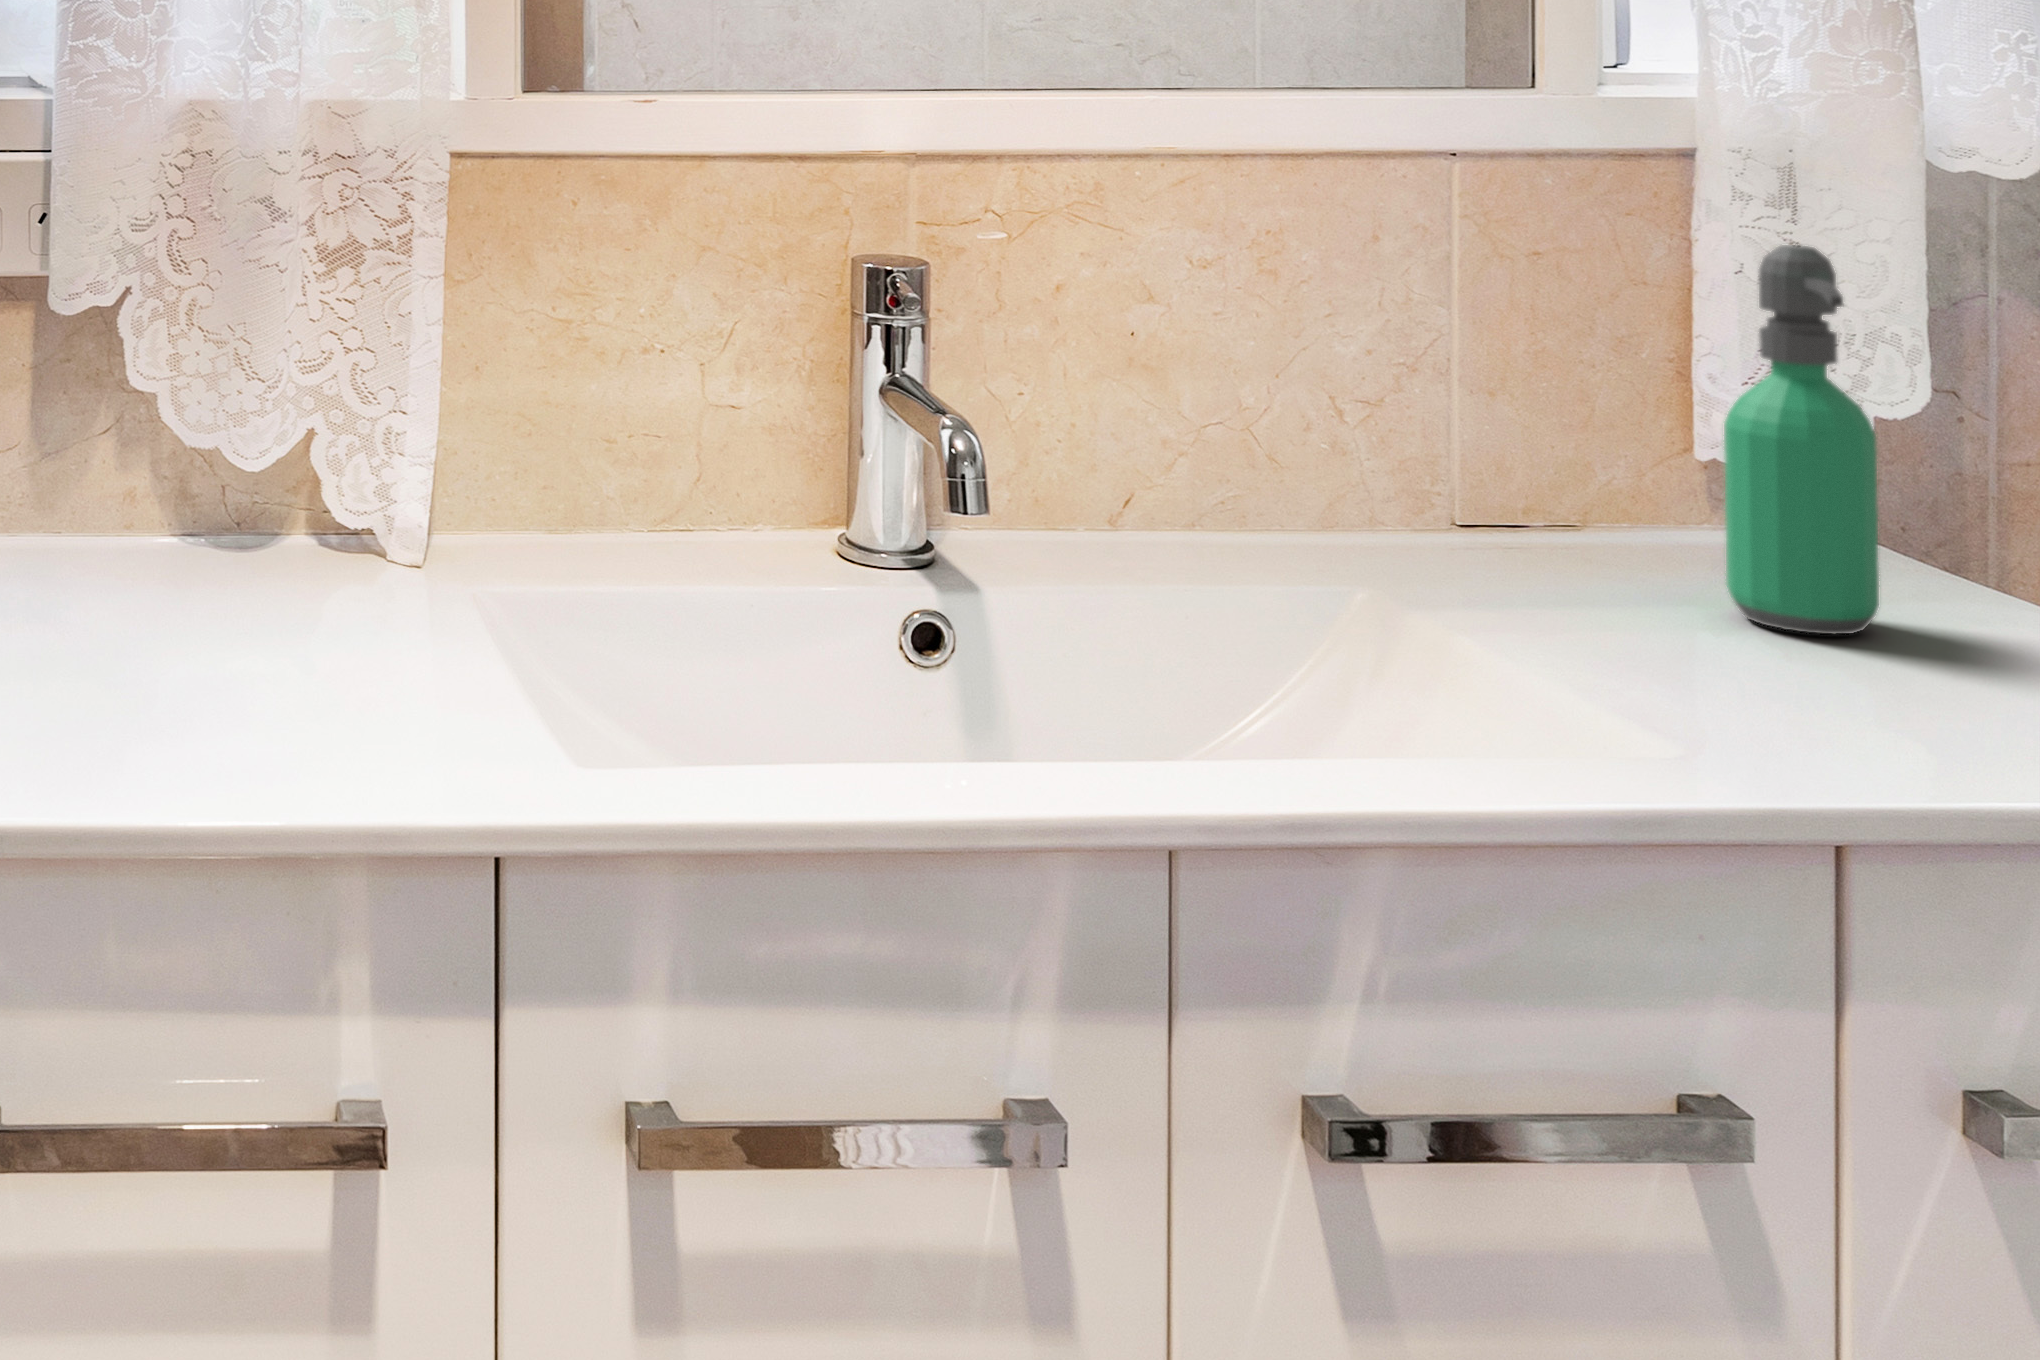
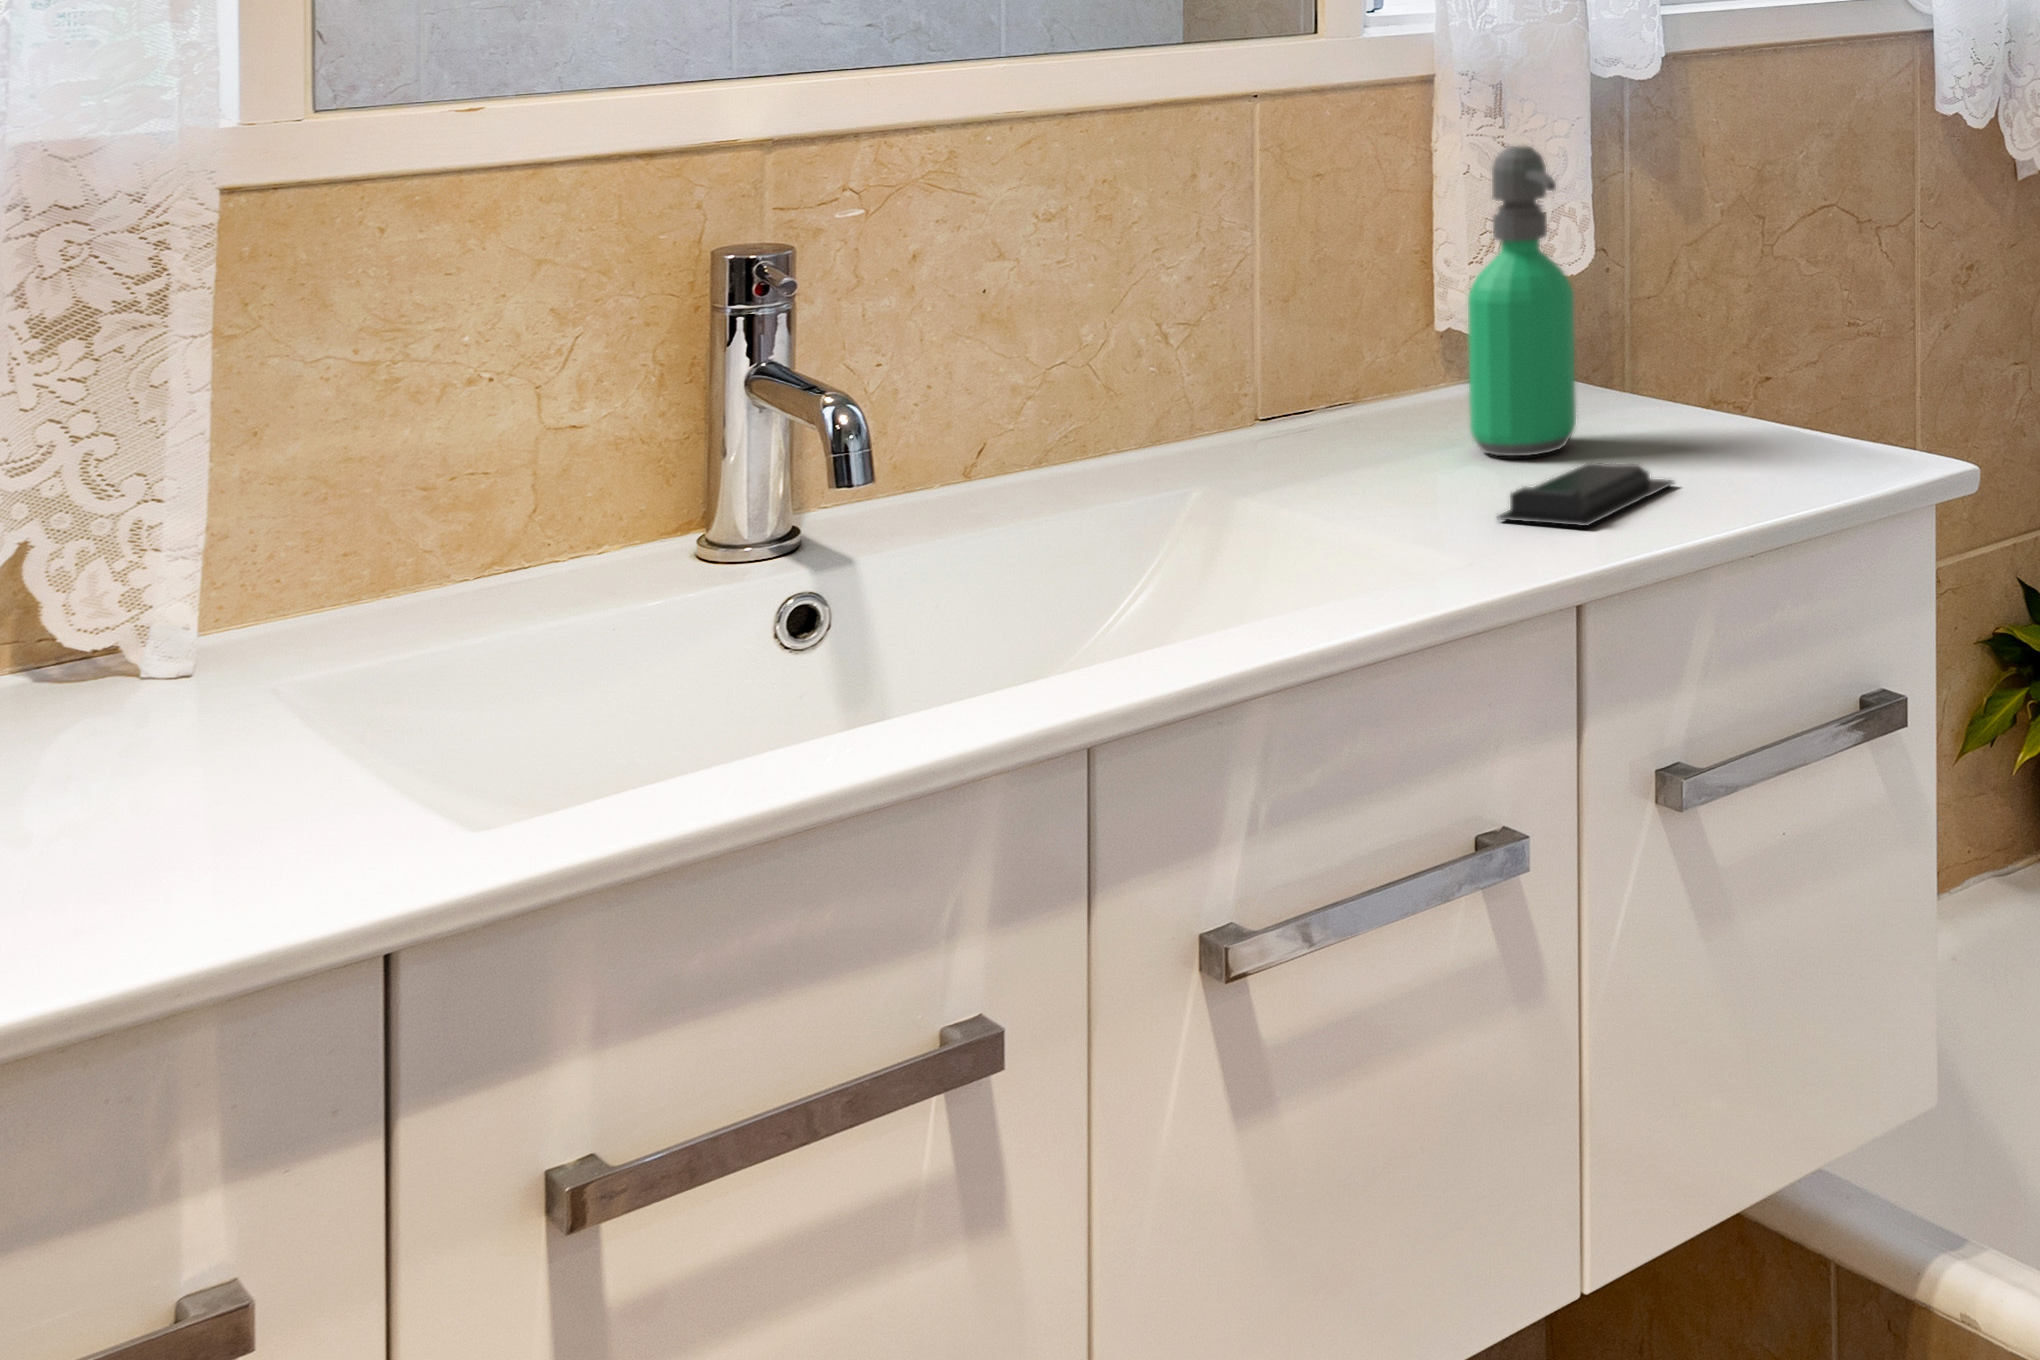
soap bar: none [1733,657,2010,736] -> present [1498,463,1674,526]

